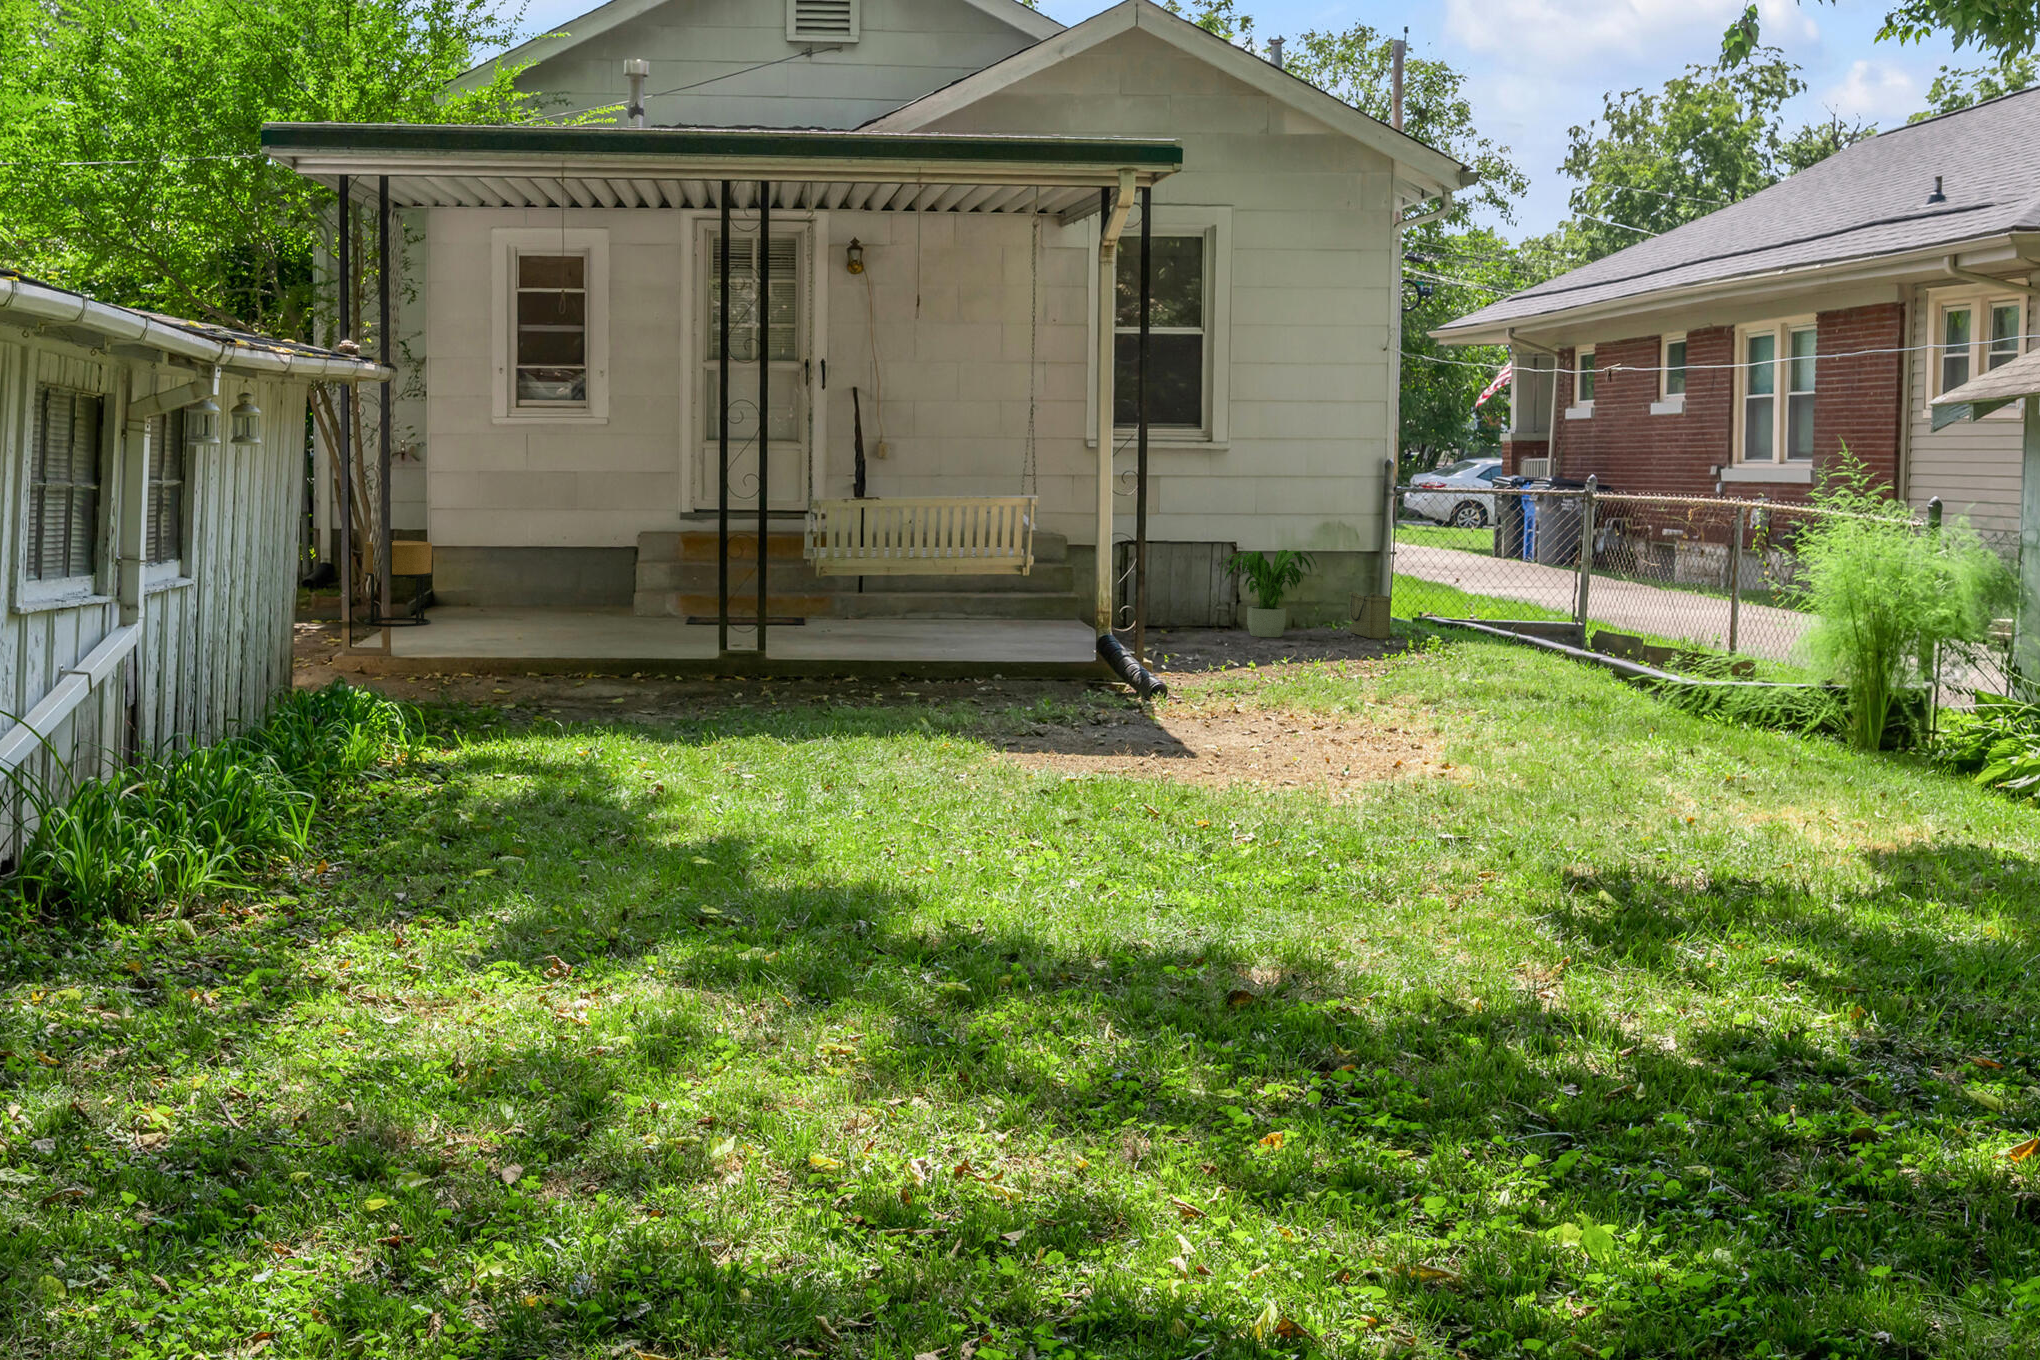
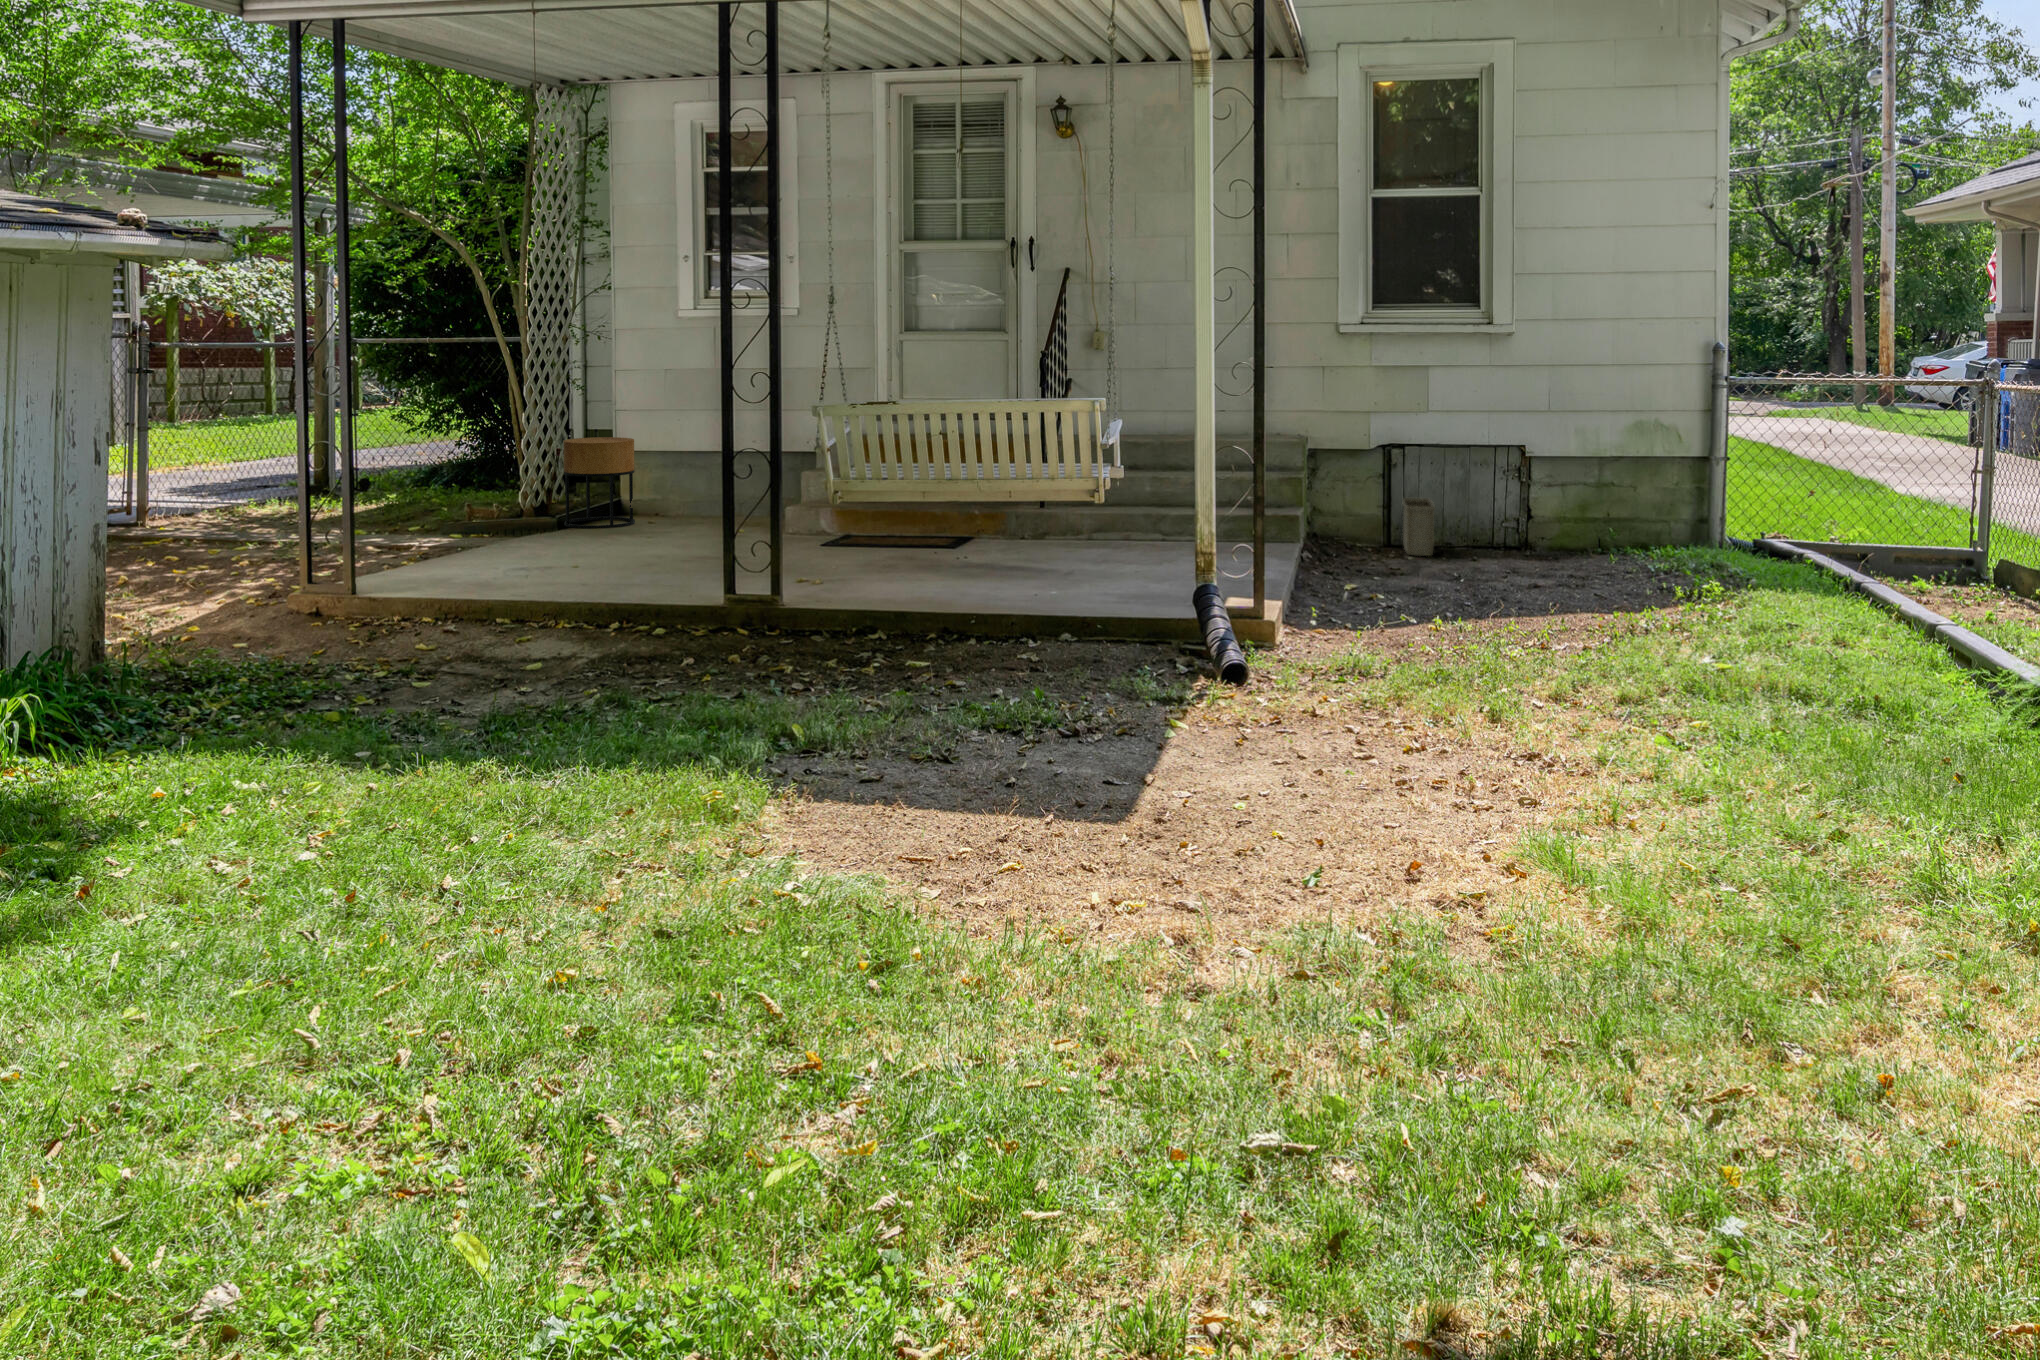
potted plant: present [1221,550,1317,637] -> none [1495,450,1613,557]
basket: present [1349,592,1392,639] -> present [1402,498,1436,556]

